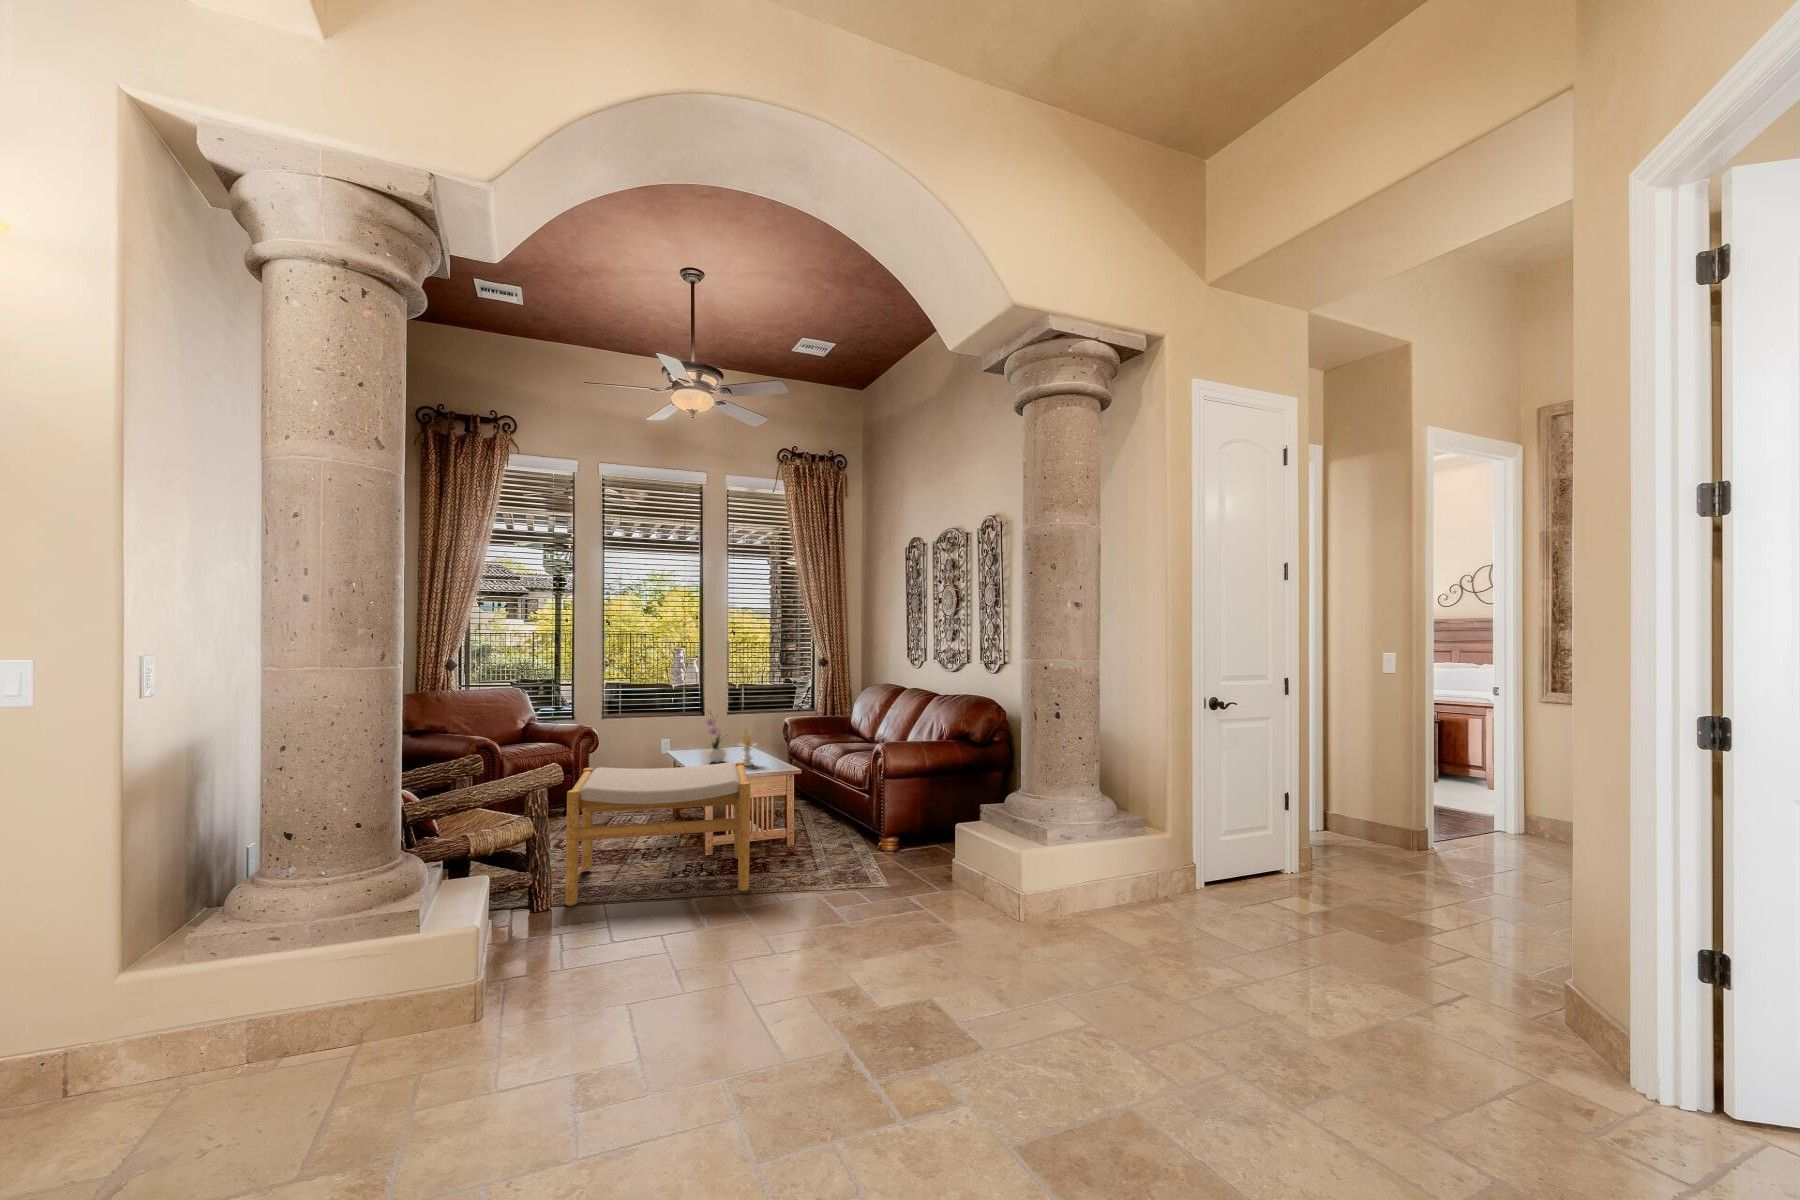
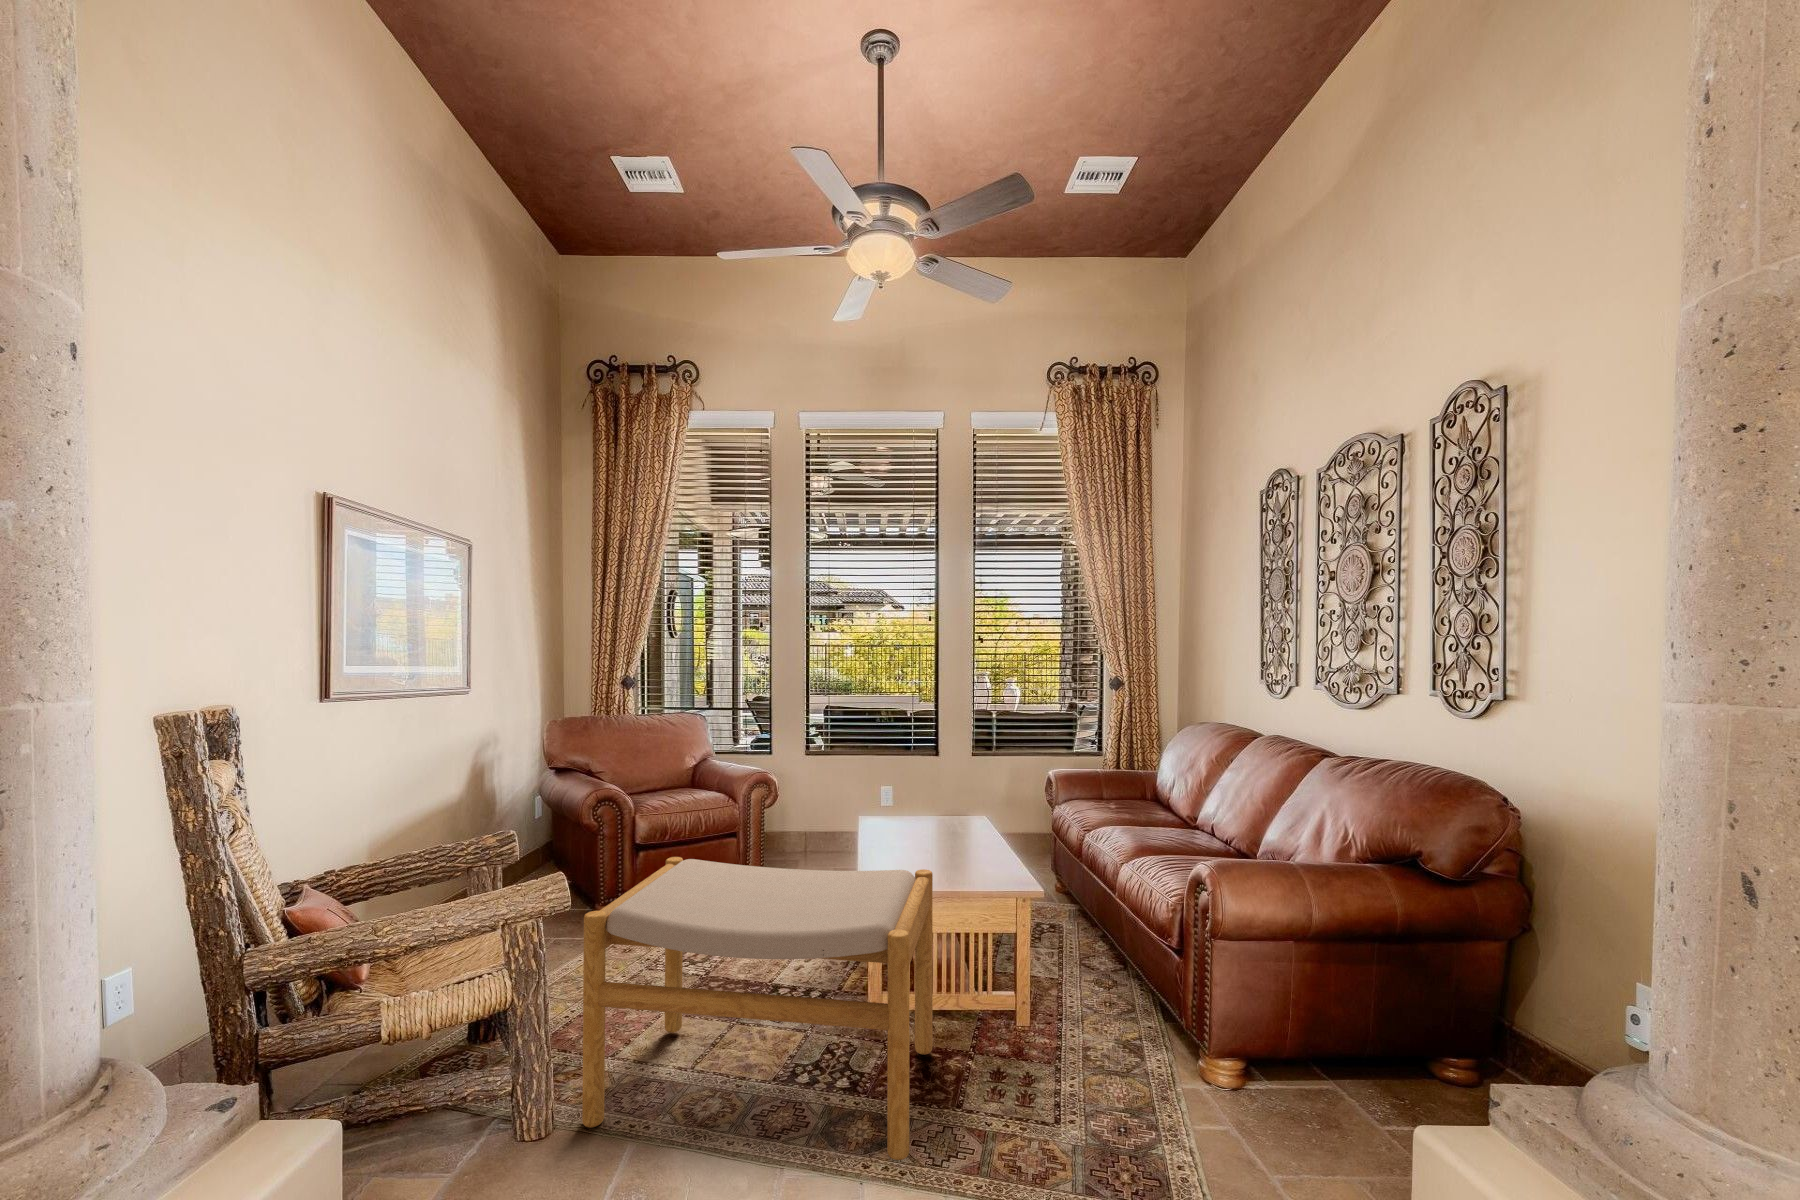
flower arrangement: present [706,713,726,763] -> none [893,763,933,854]
candle: present [739,727,756,766] -> none [940,796,974,868]

